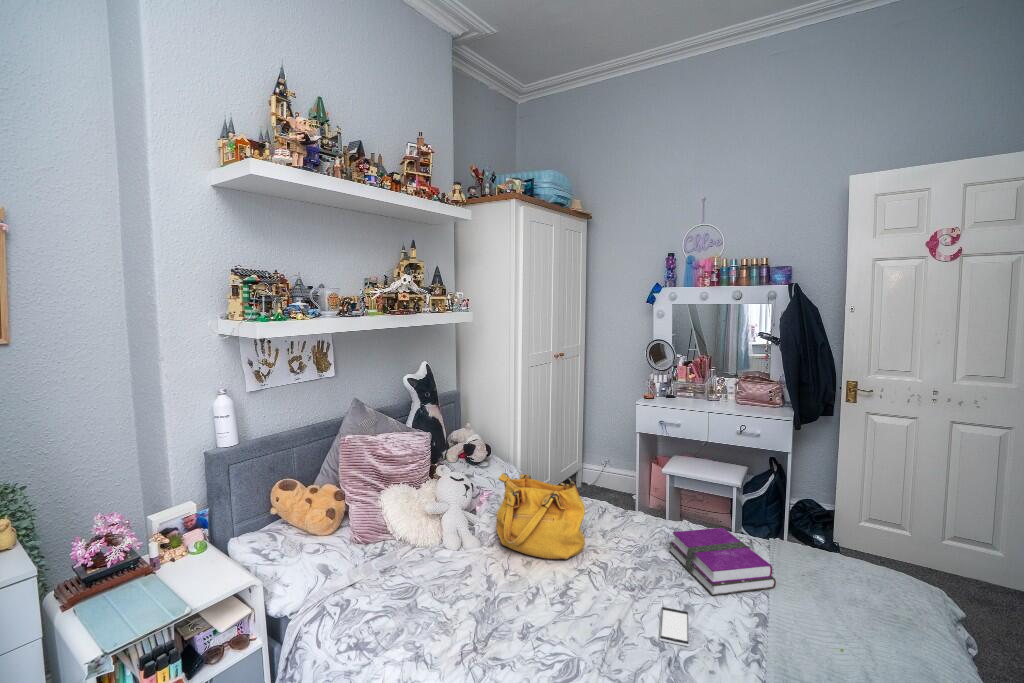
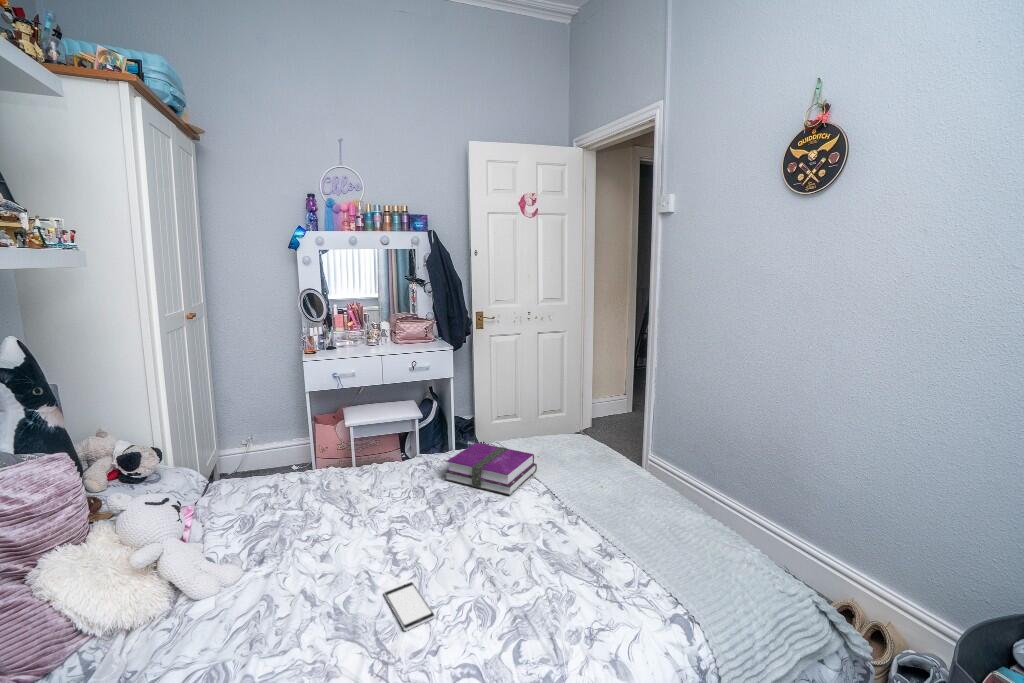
handbag: present [497,473,585,560] -> none [251,440,378,552]
smartphone: present [659,607,689,646] -> present [384,582,435,631]

